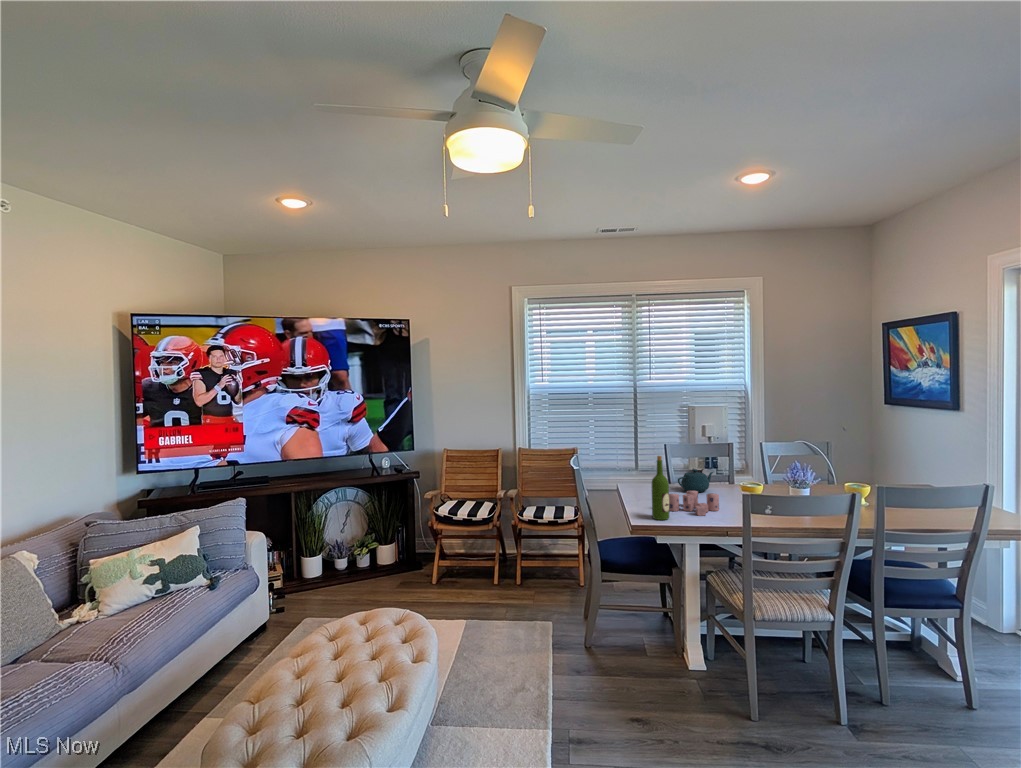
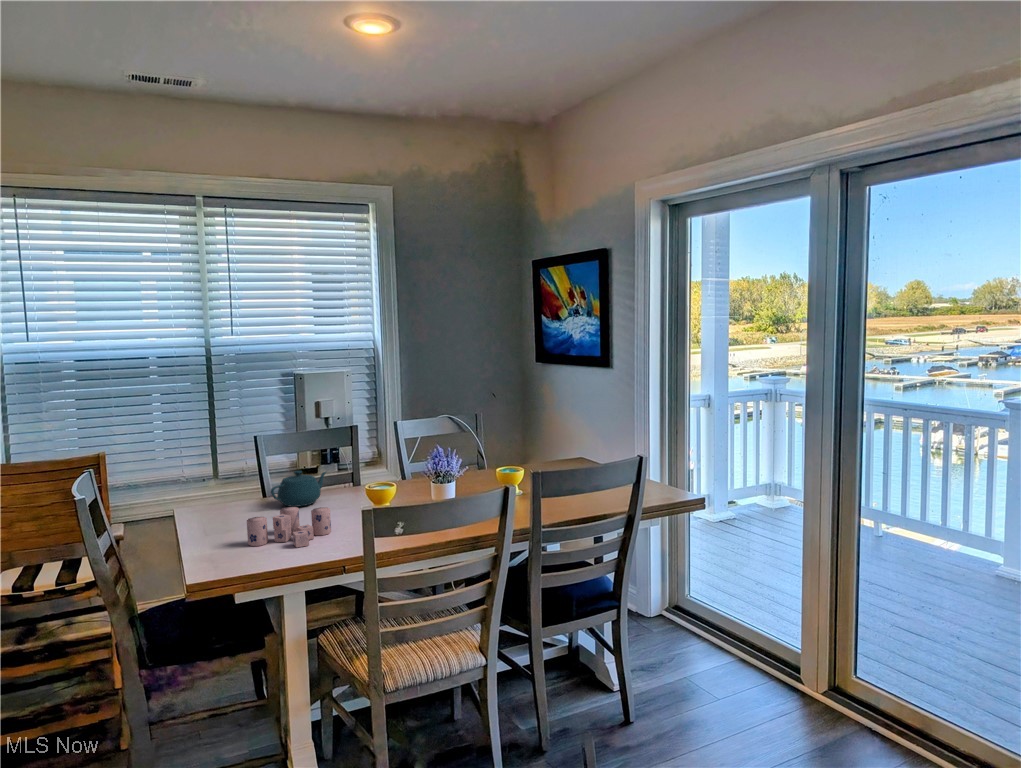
wine bottle: present [652,456,669,520] -> none [215,458,248,567]

